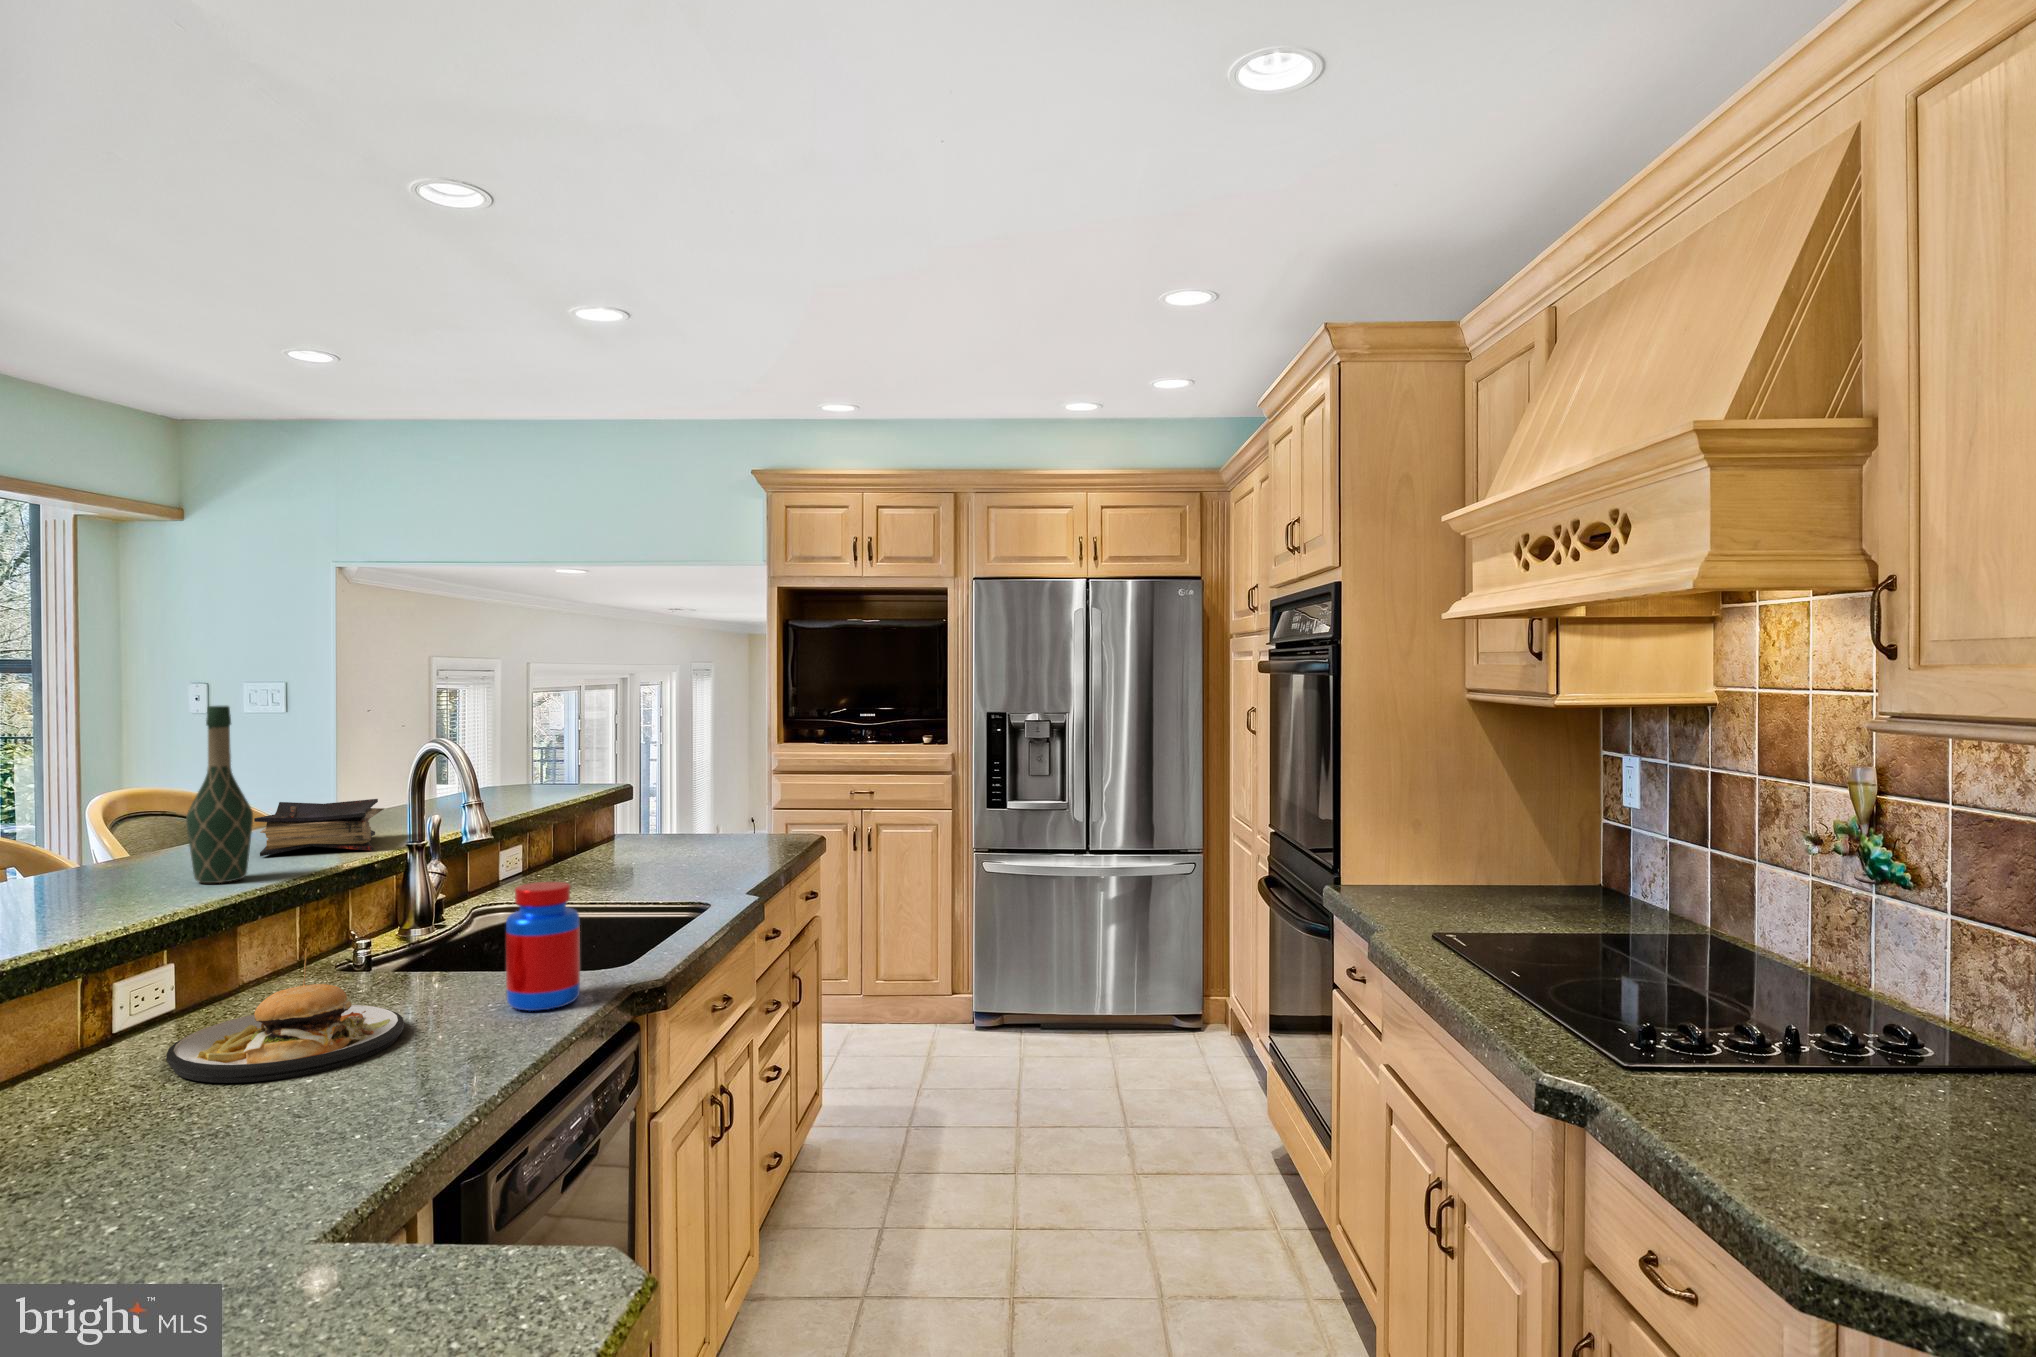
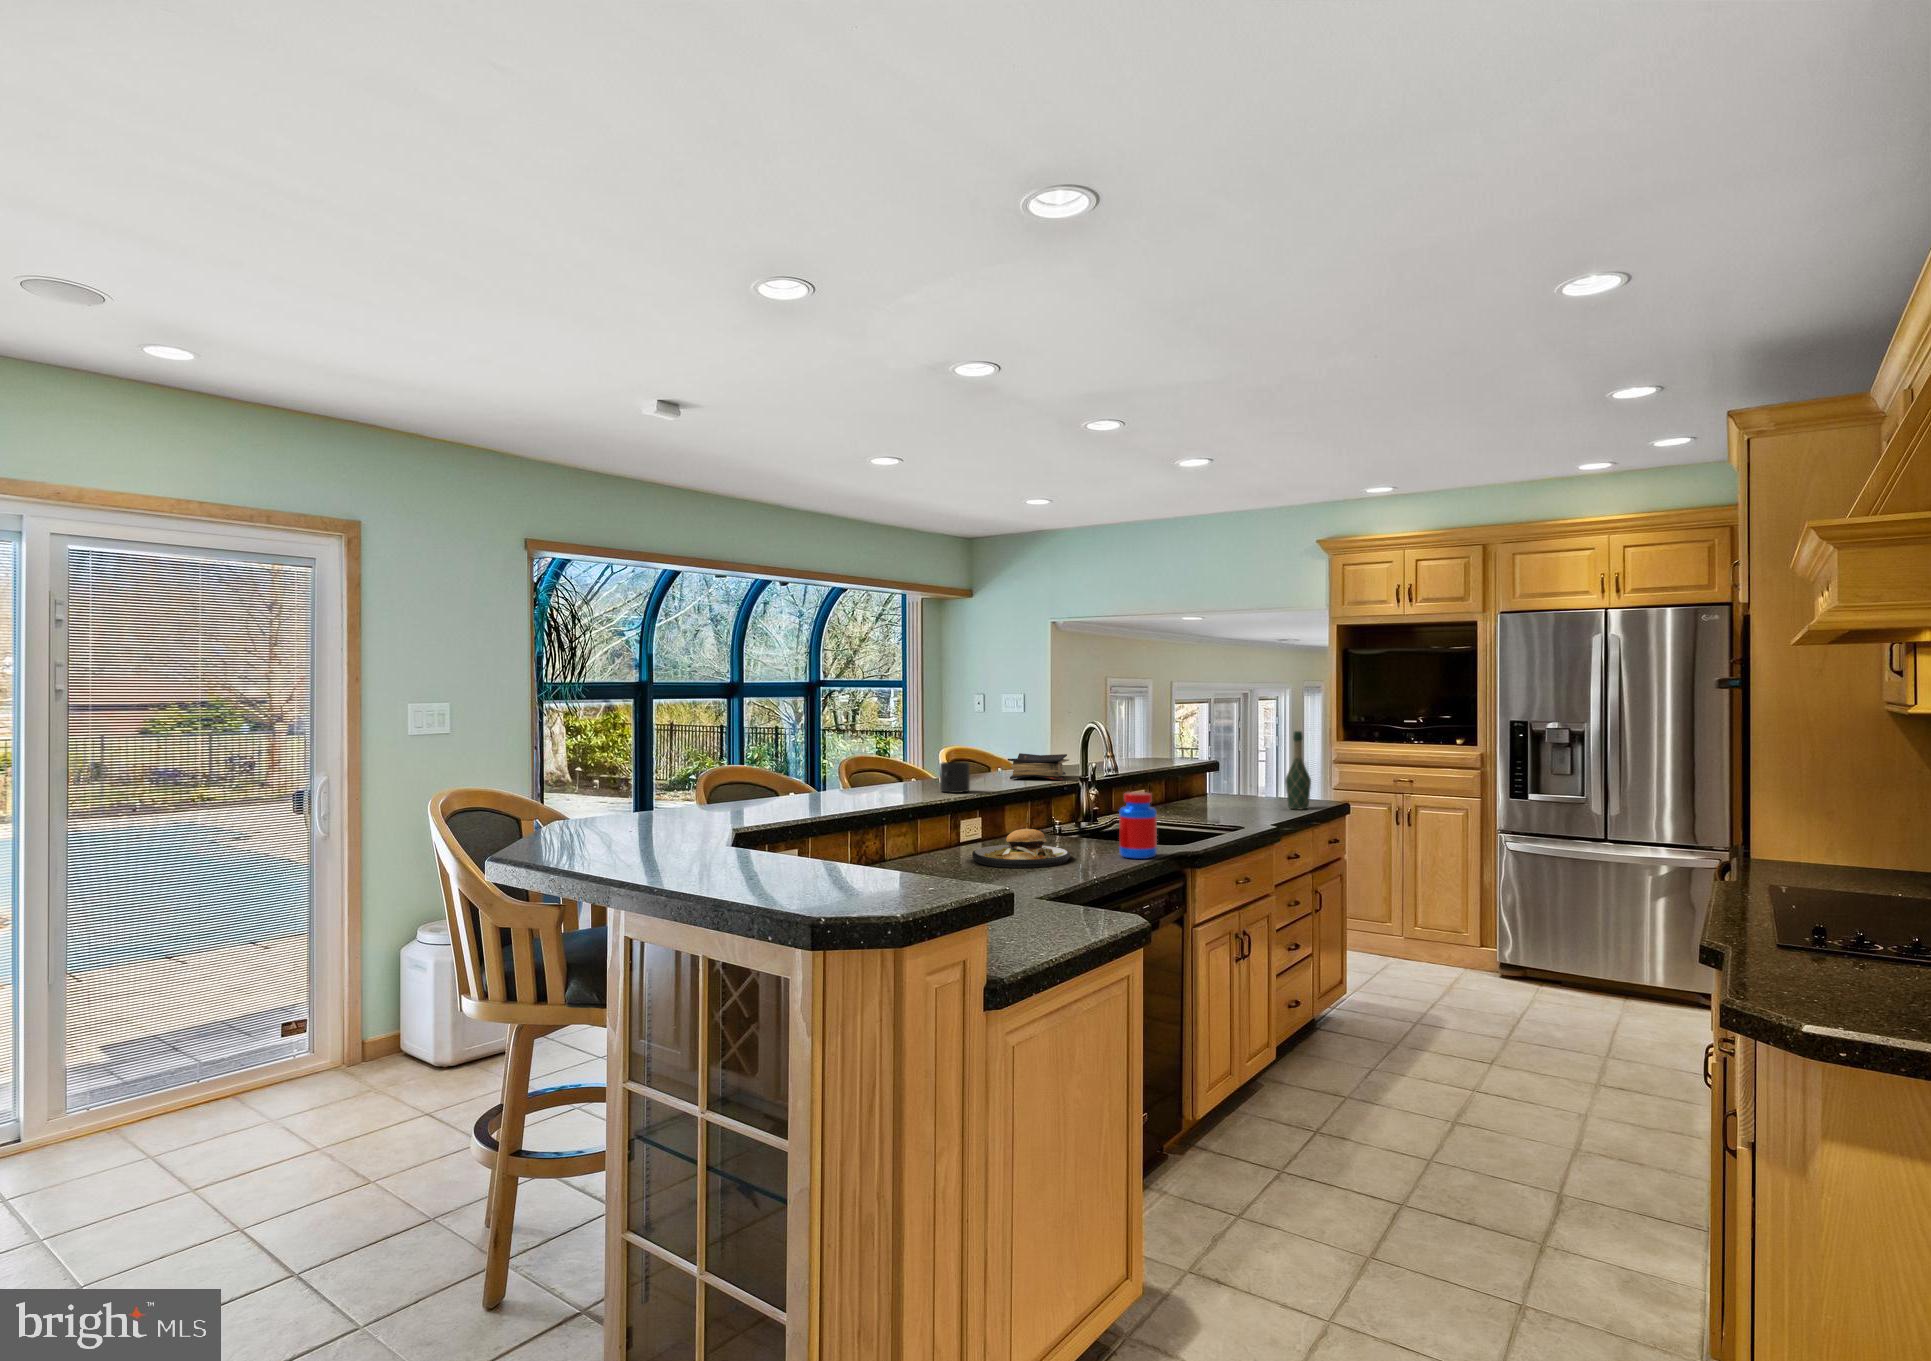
wine bottle: present [186,706,253,883] -> present [1285,731,1311,809]
mug: none [86,843,163,913] -> present [940,762,970,793]

